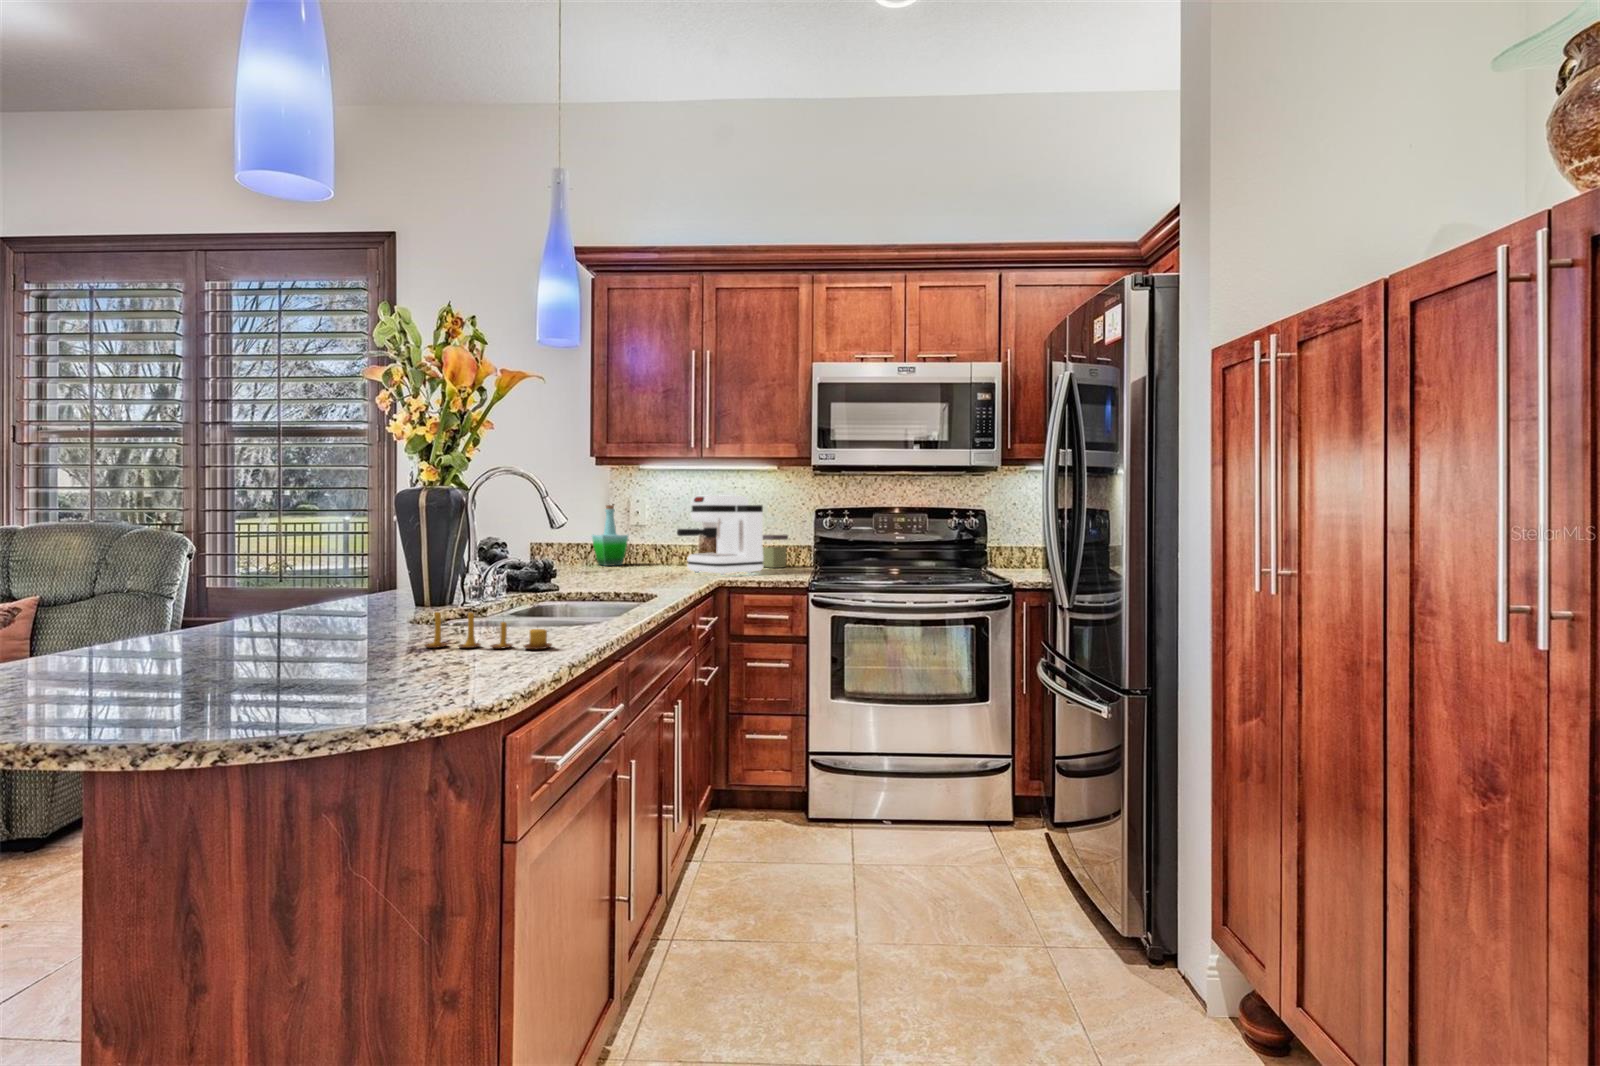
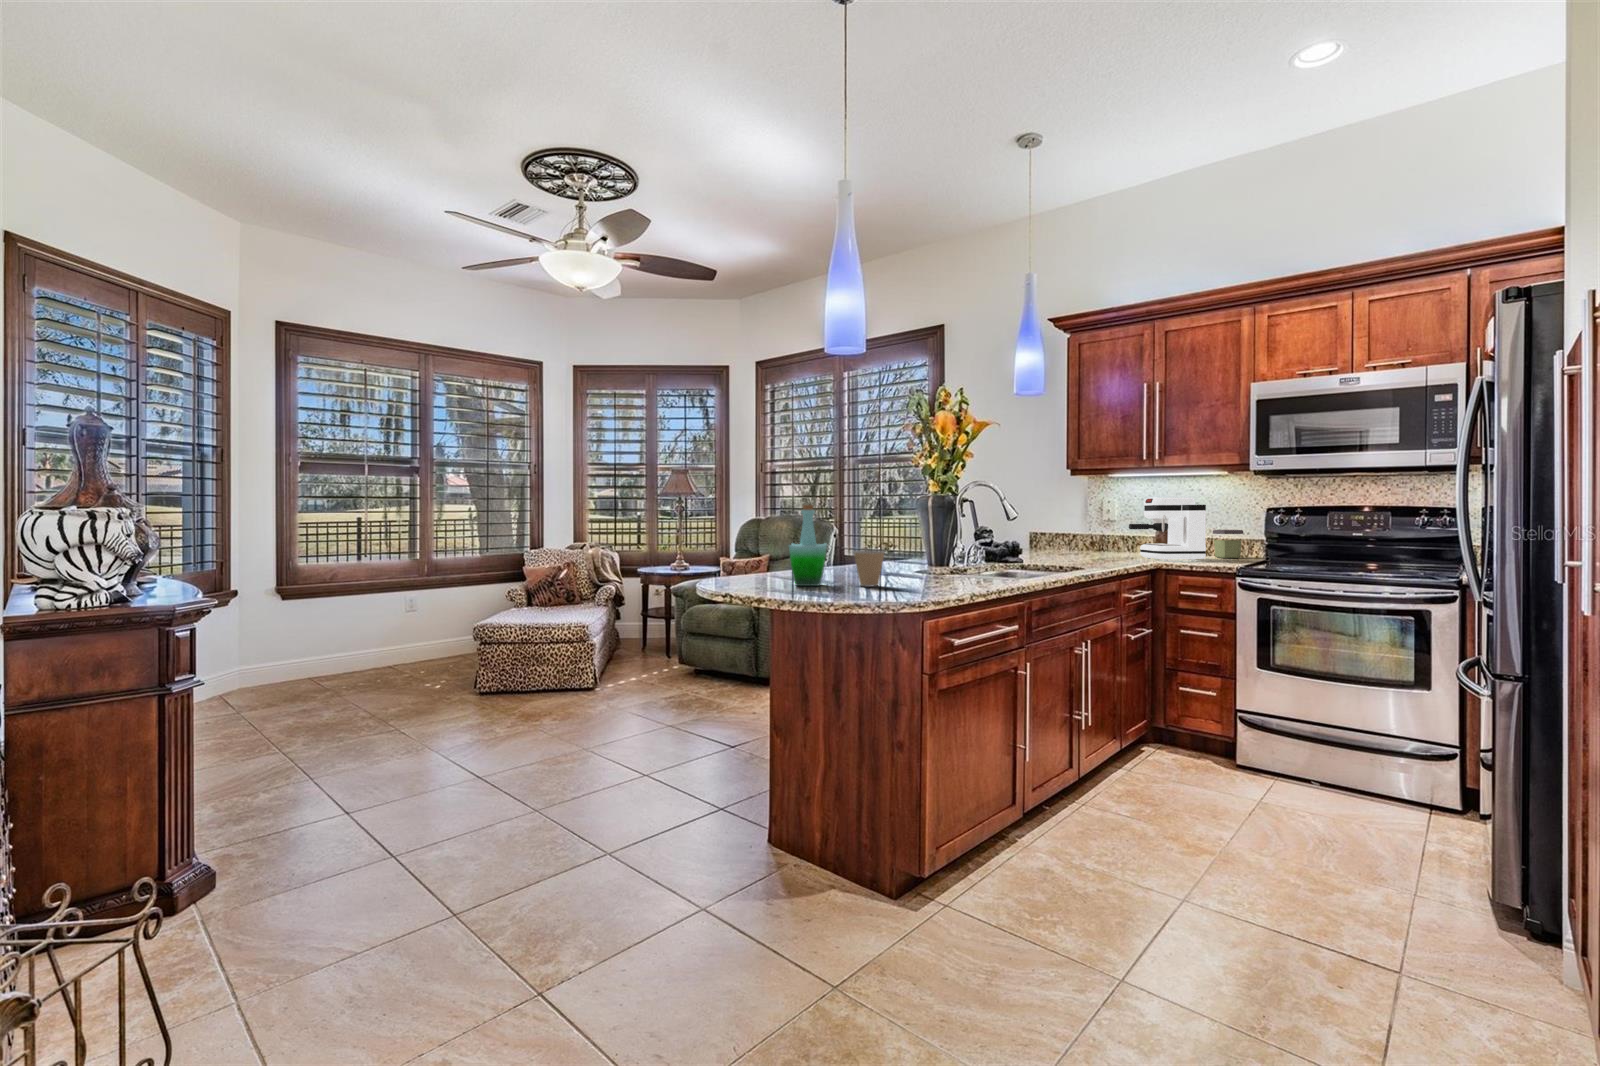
bottle: present [592,505,628,566] -> present [789,505,827,586]
coffee cup: none [272,601,359,690] -> present [854,550,884,587]
candle: present [425,612,552,649] -> none [921,560,980,583]

